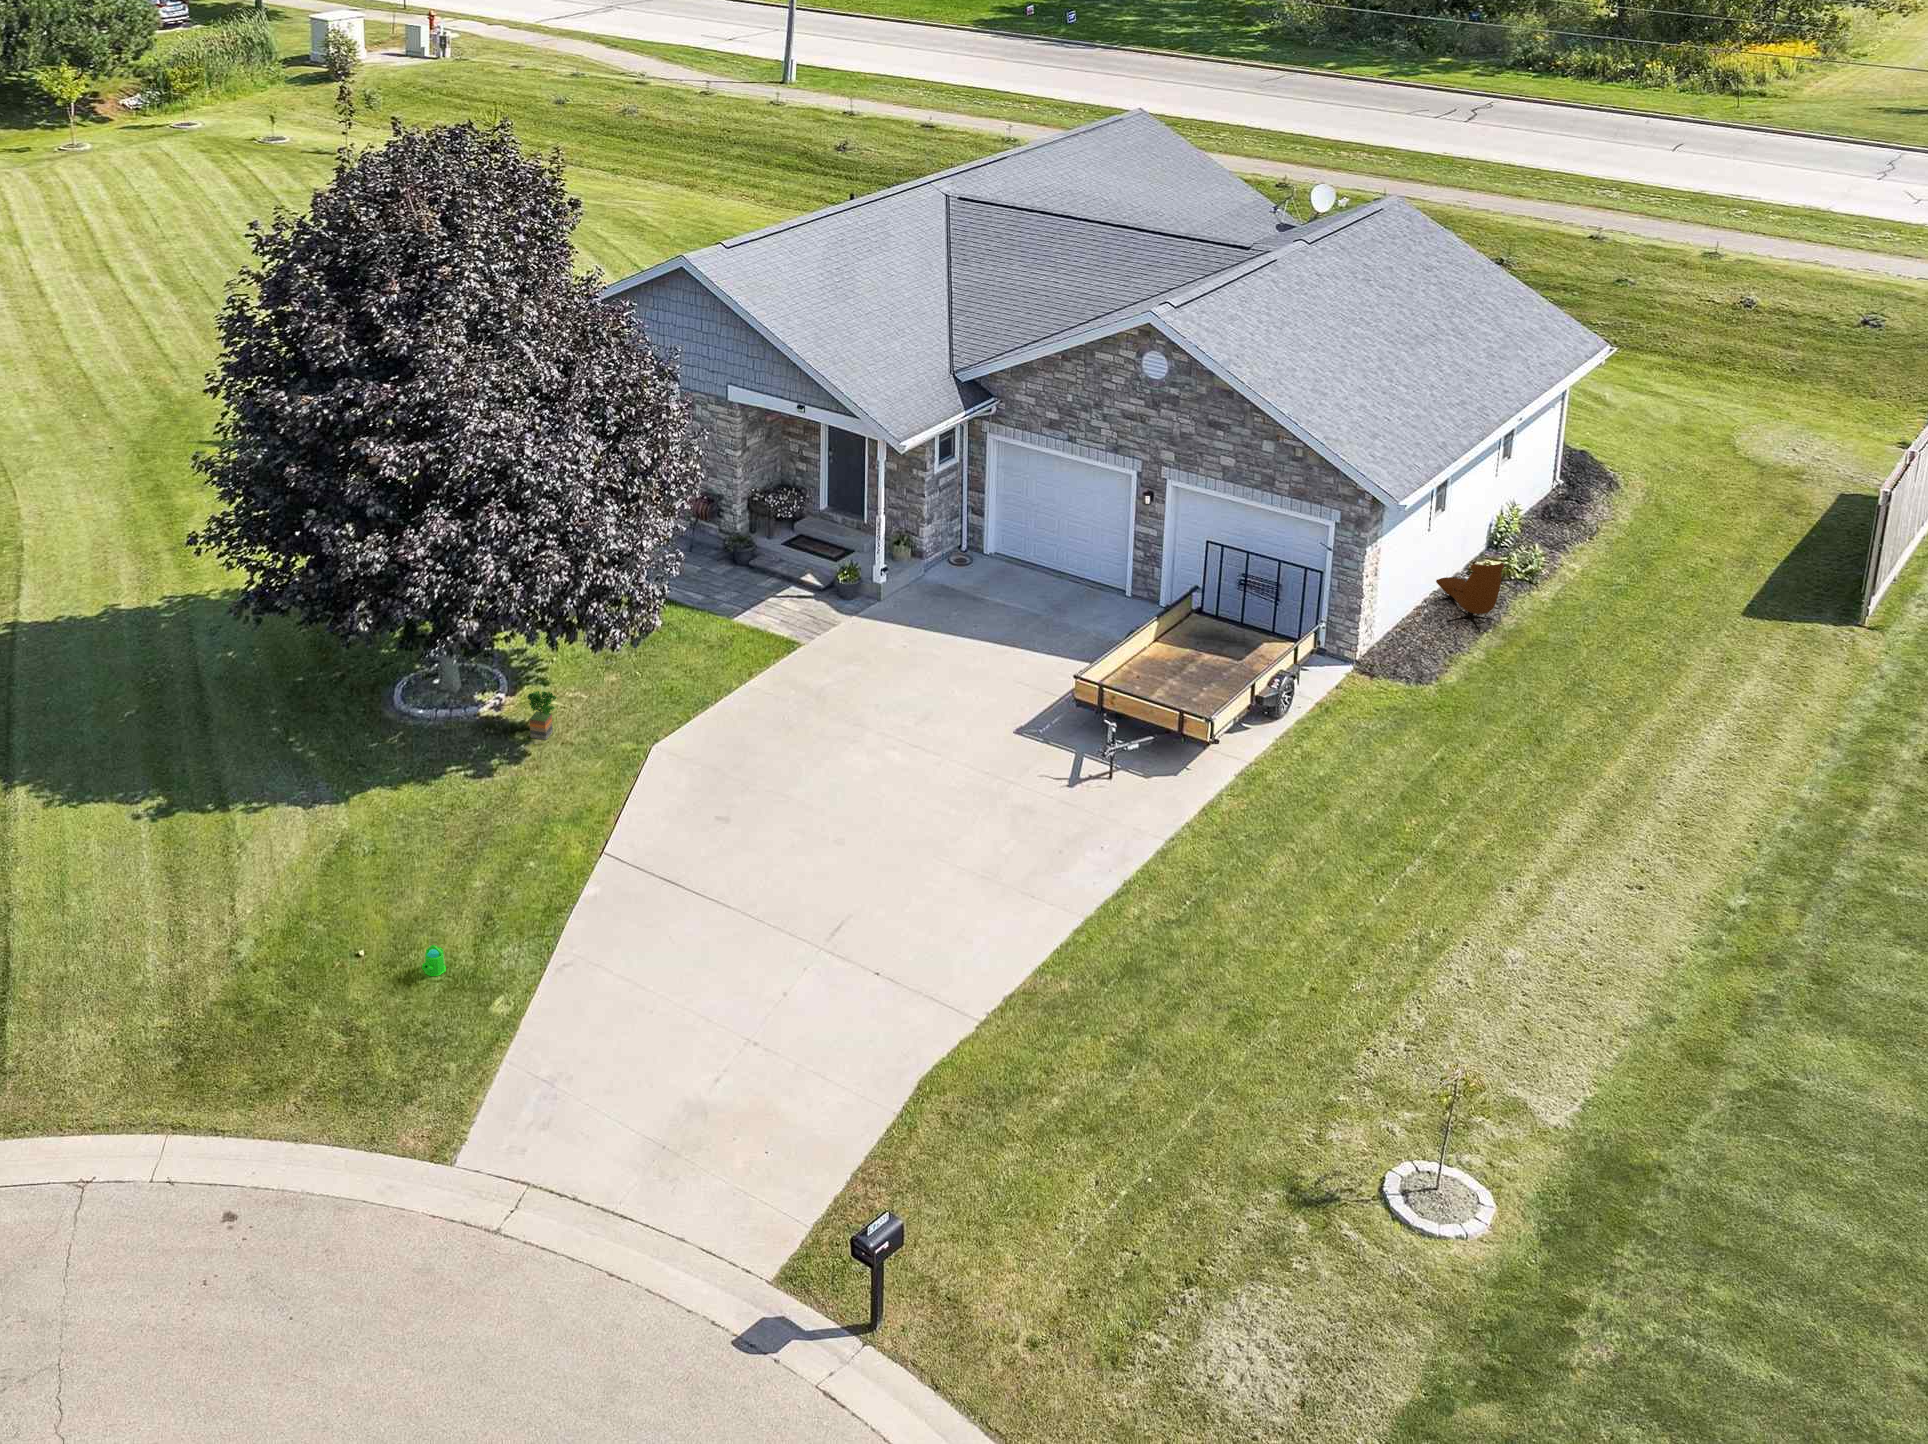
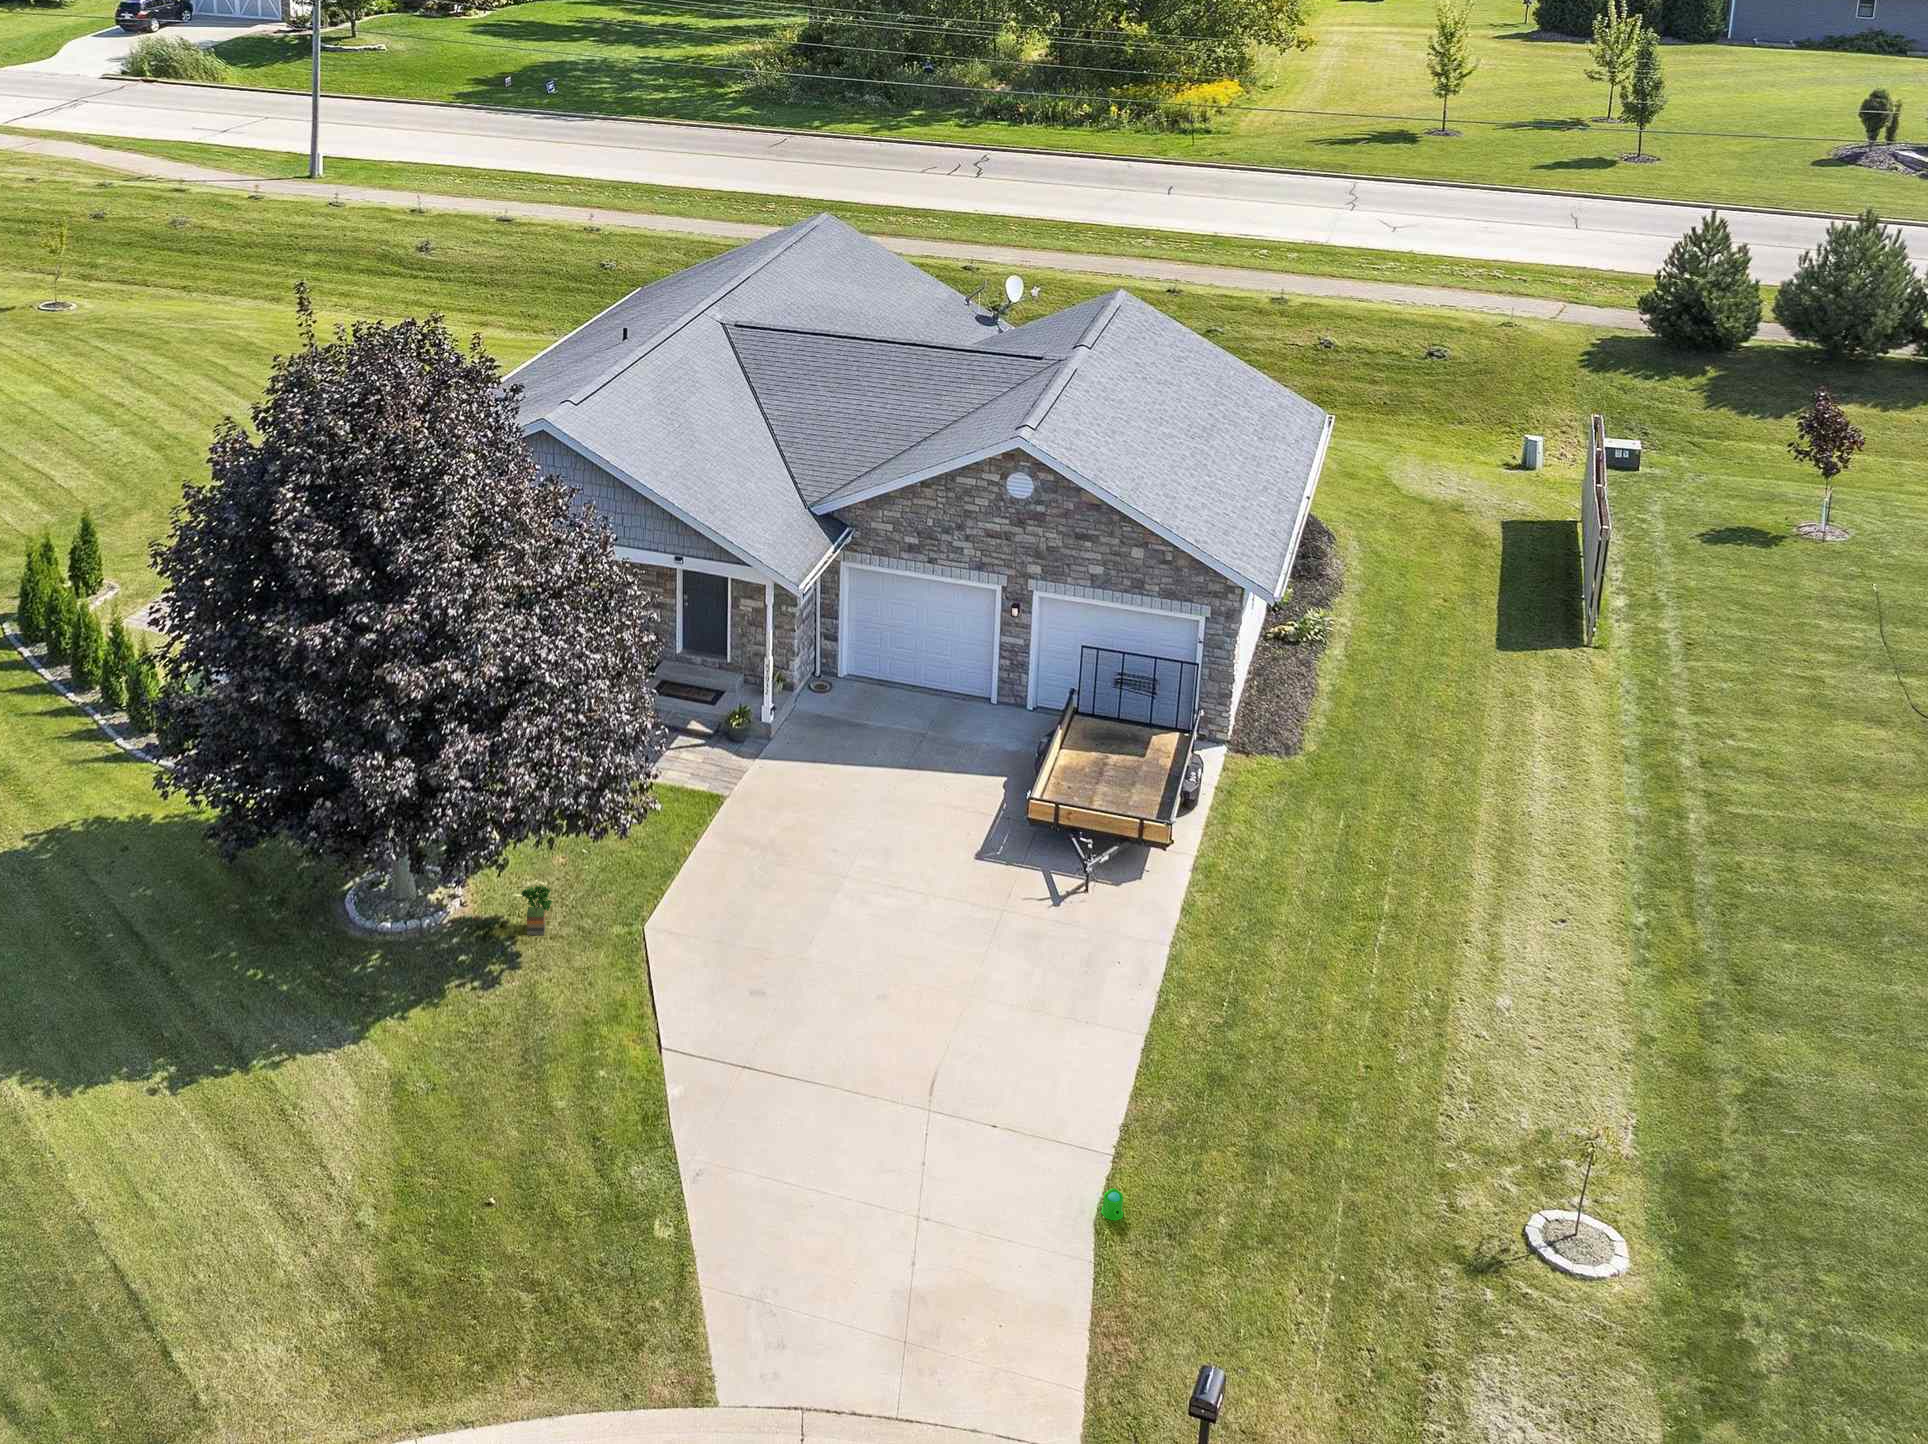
lounge chair: present [1435,563,1504,632] -> none [1252,631,1326,695]
watering can: present [422,945,446,976] -> present [1101,1188,1124,1221]

